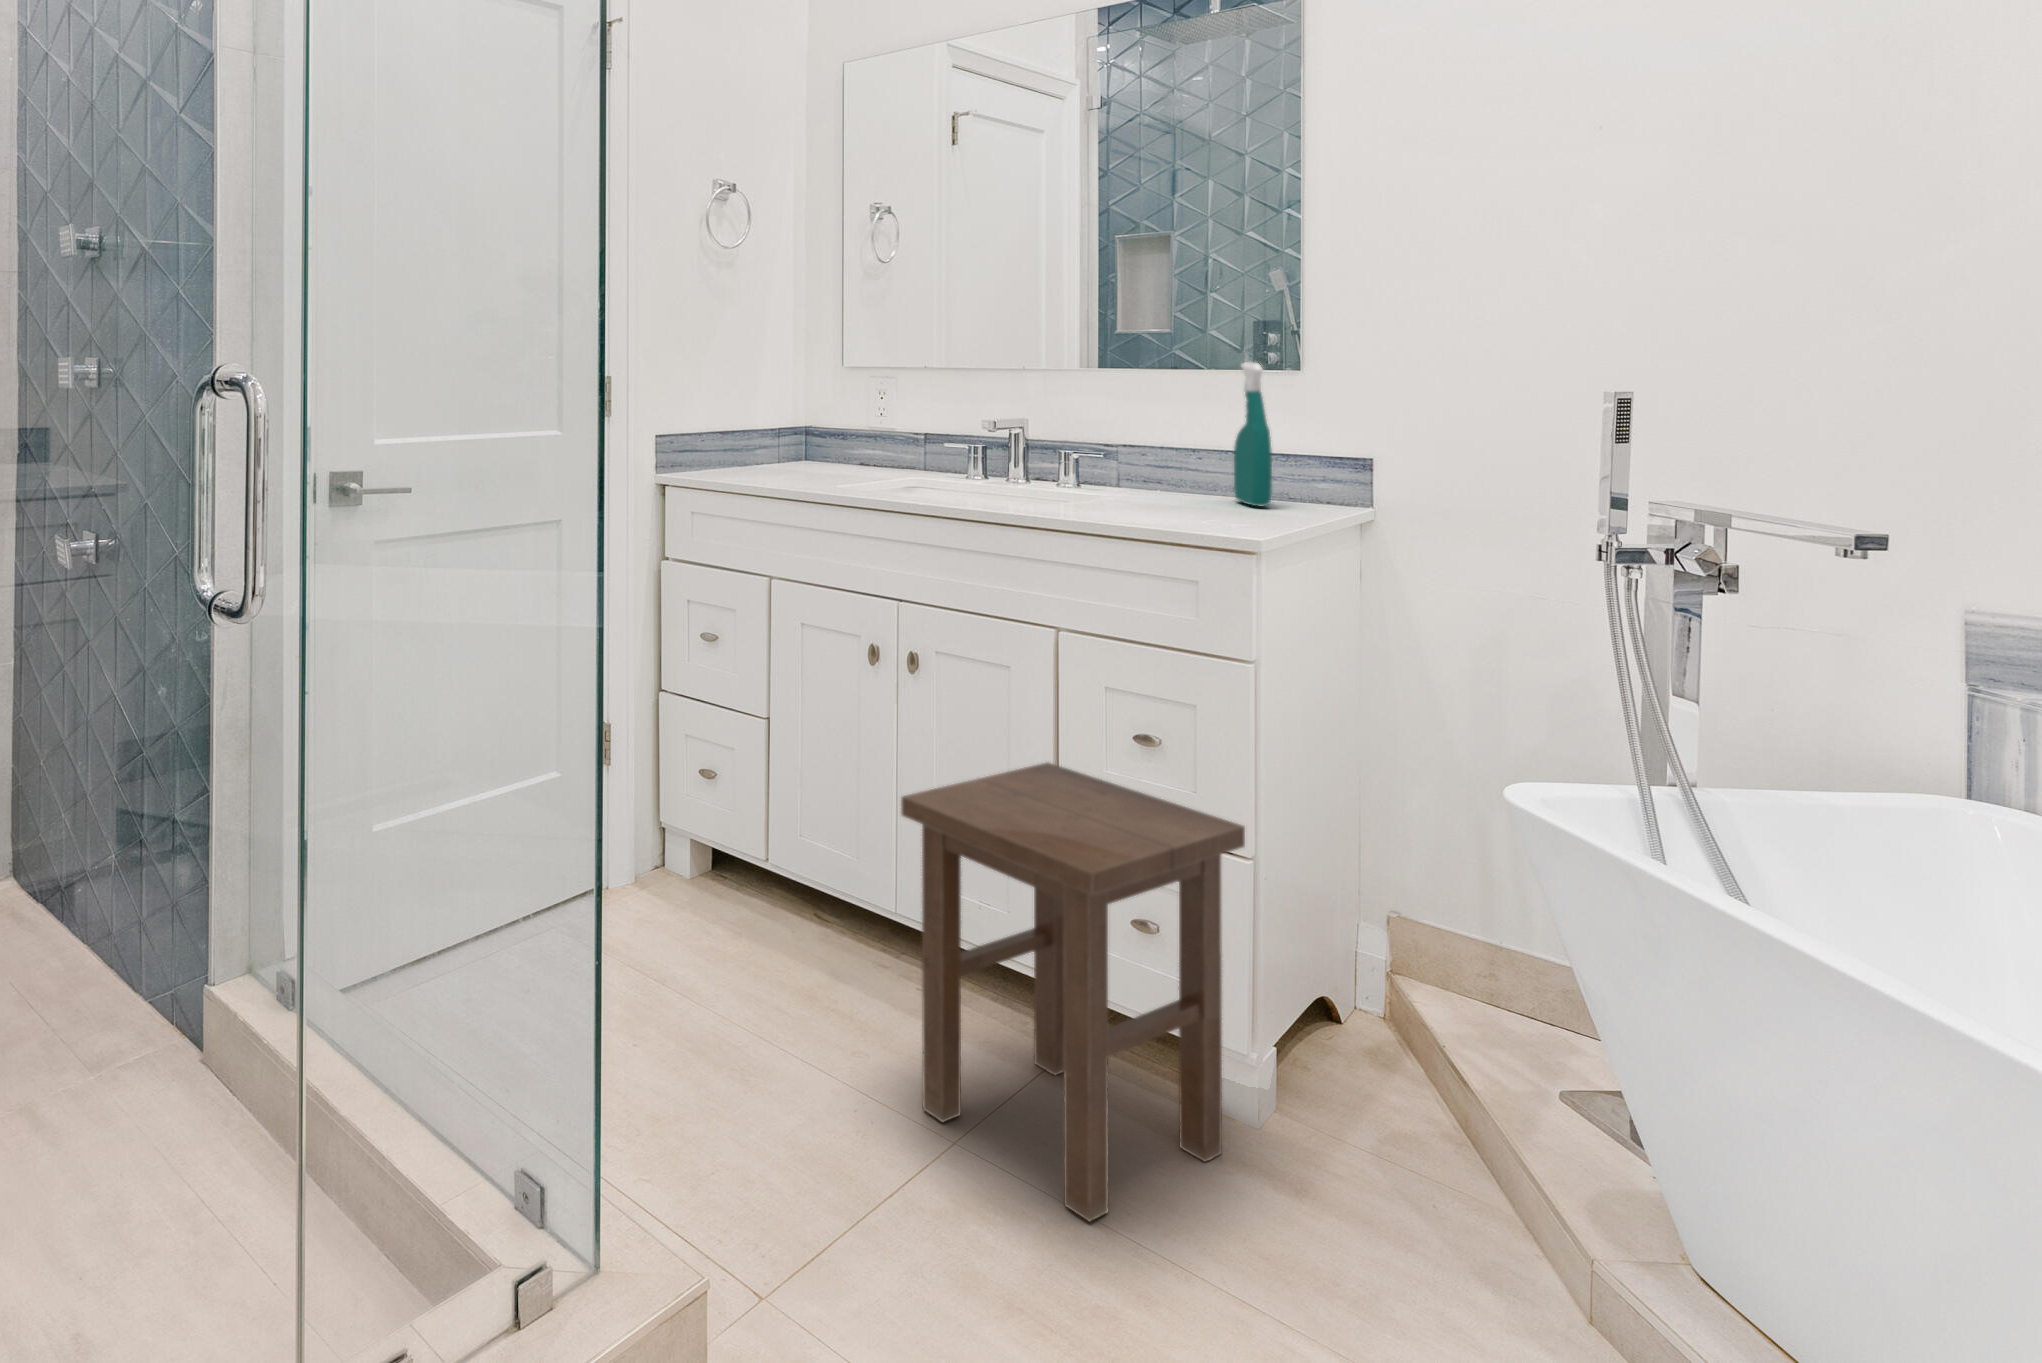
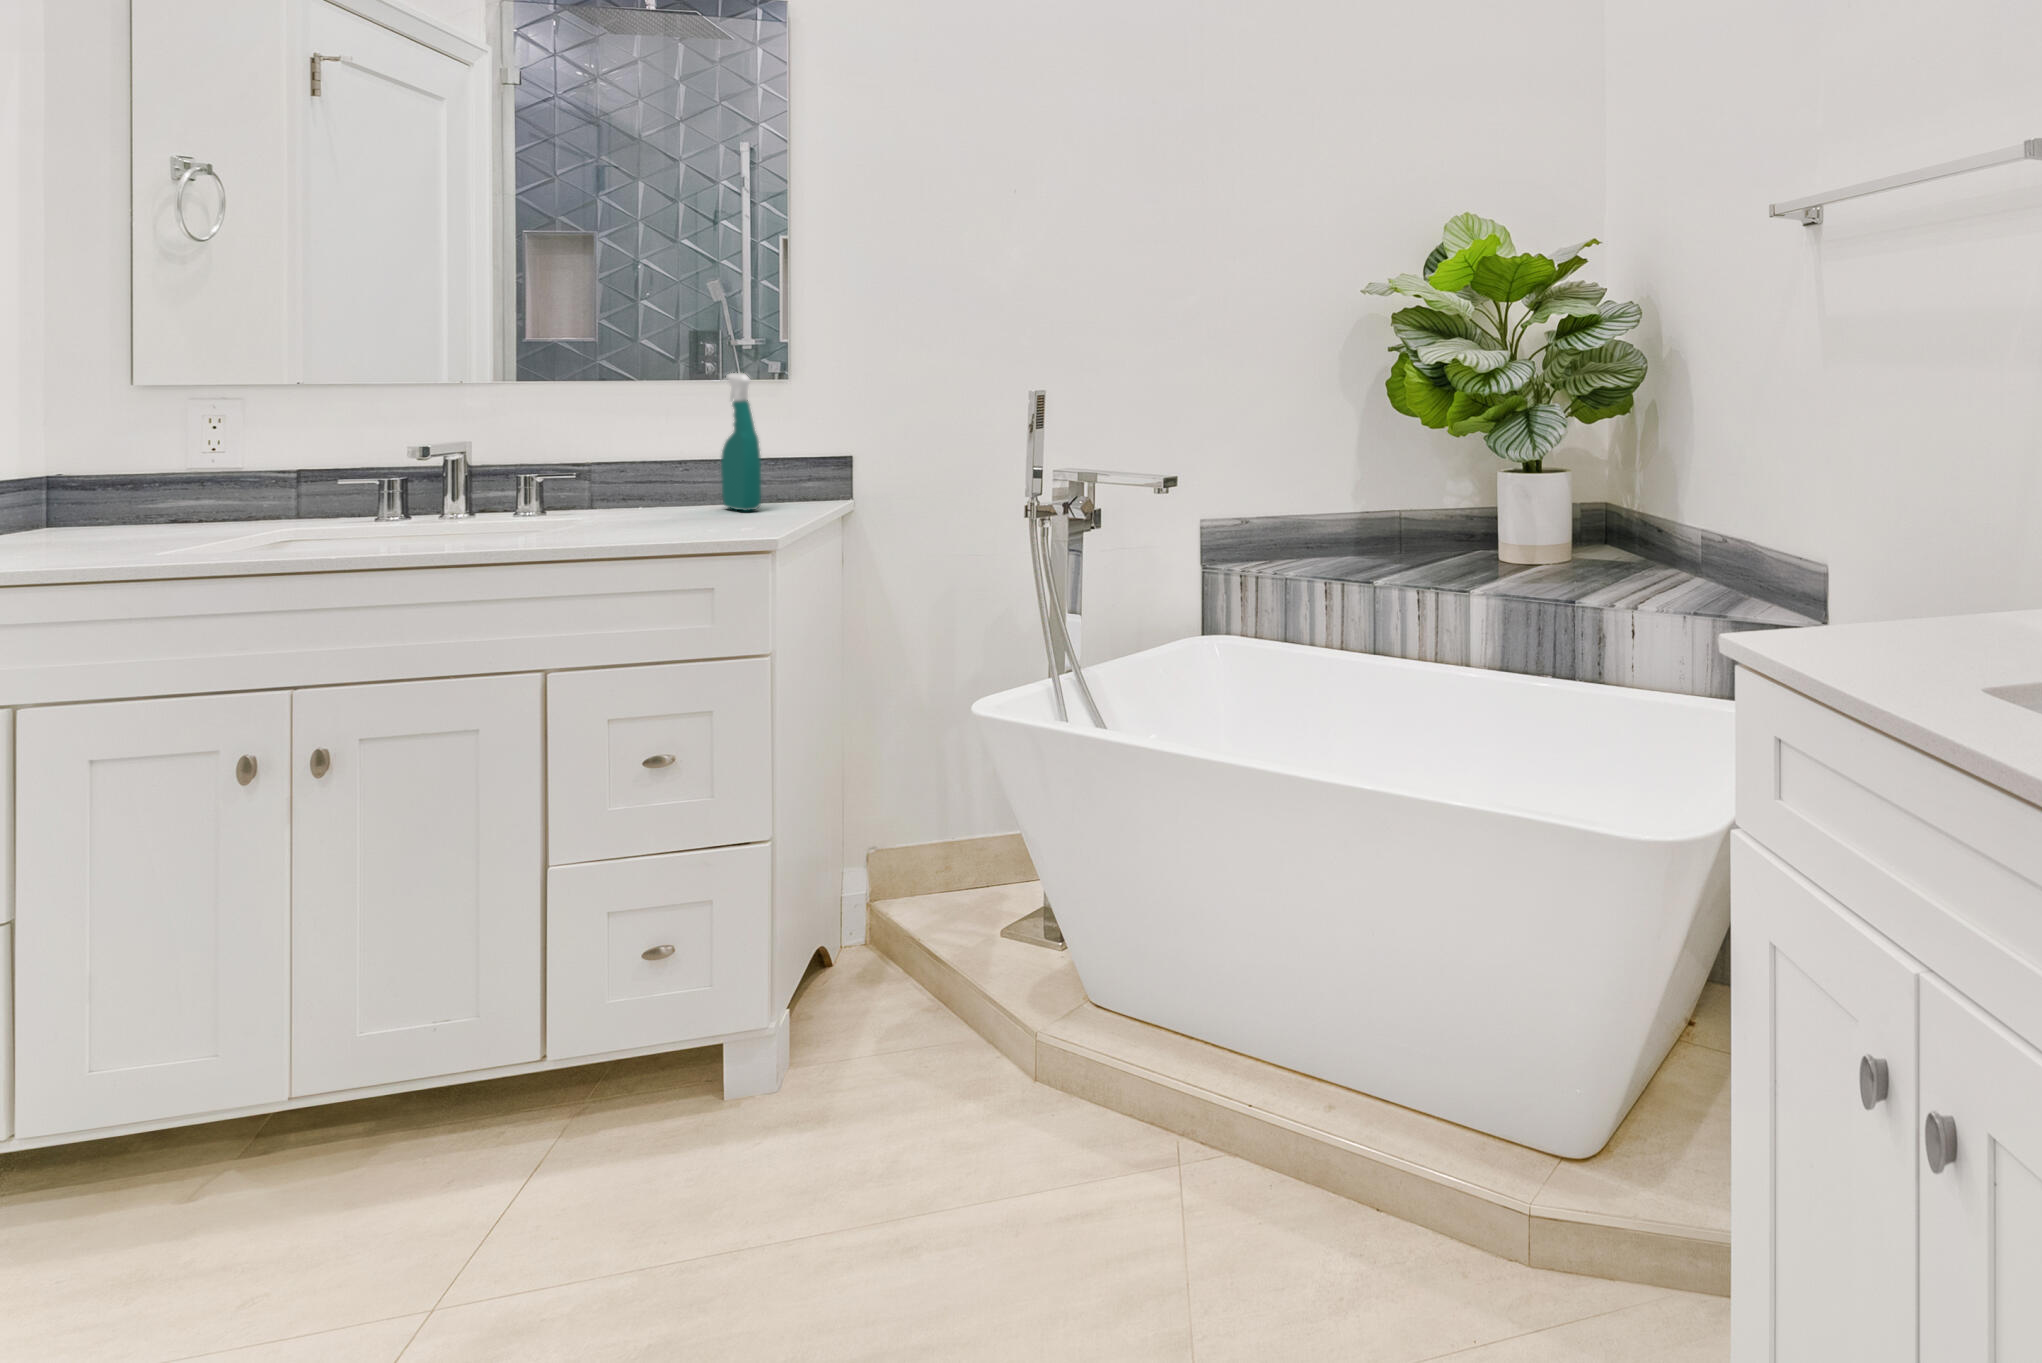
stool: present [901,763,1245,1221] -> none [340,811,764,1290]

